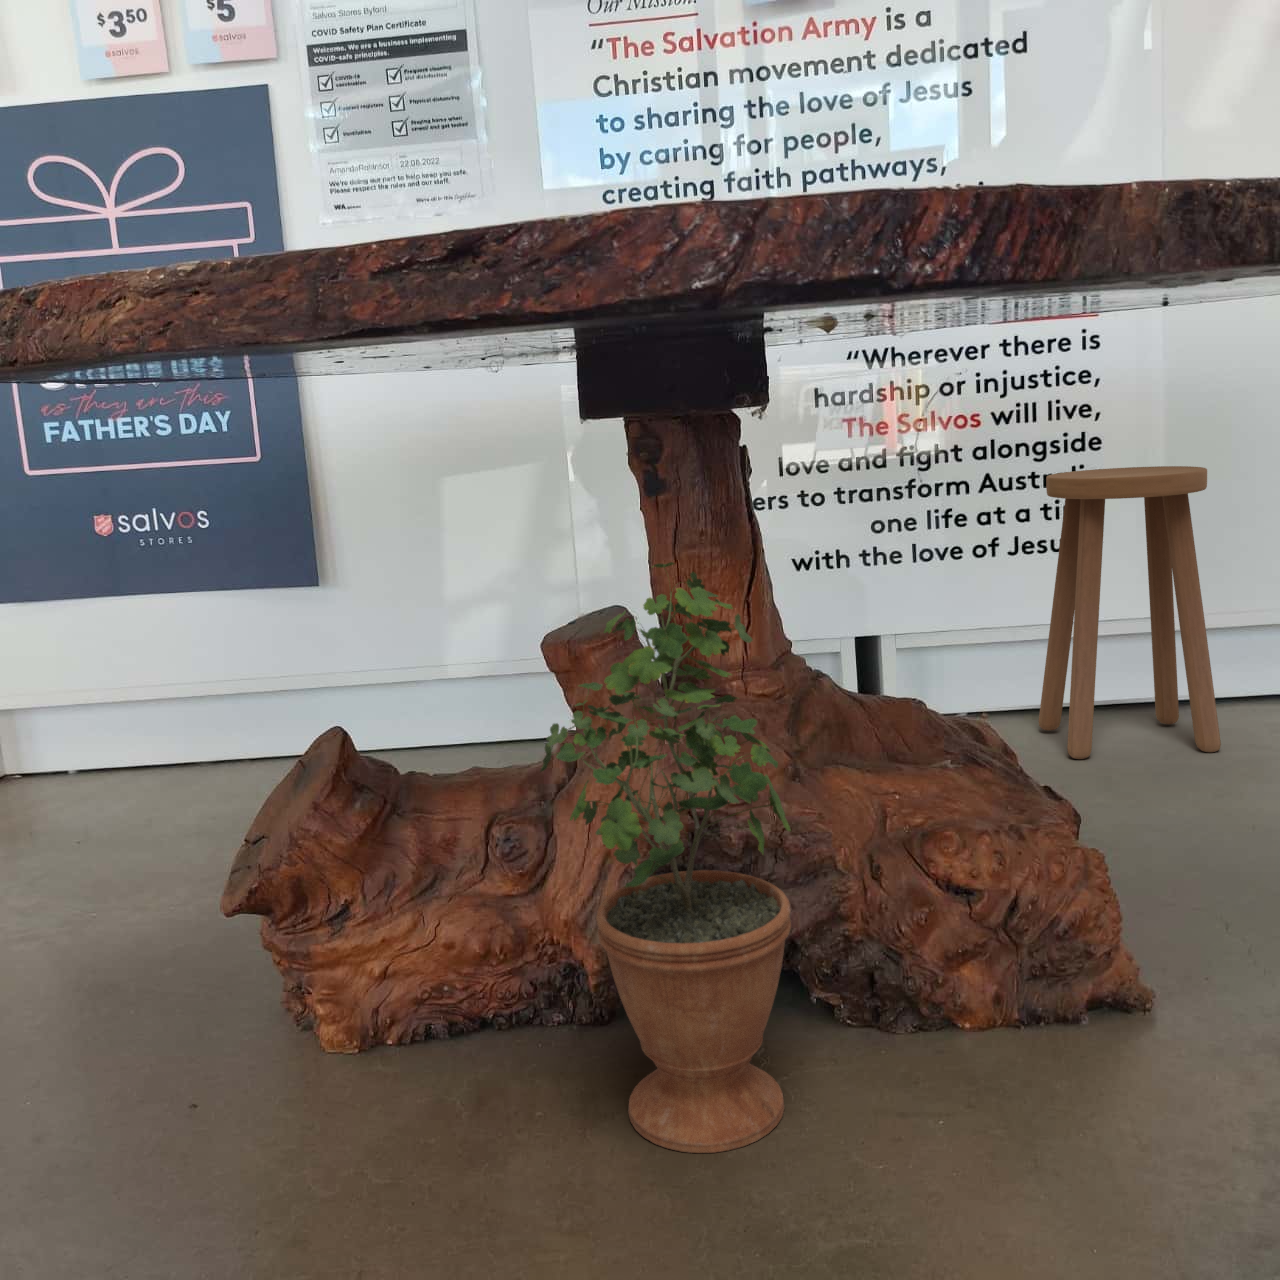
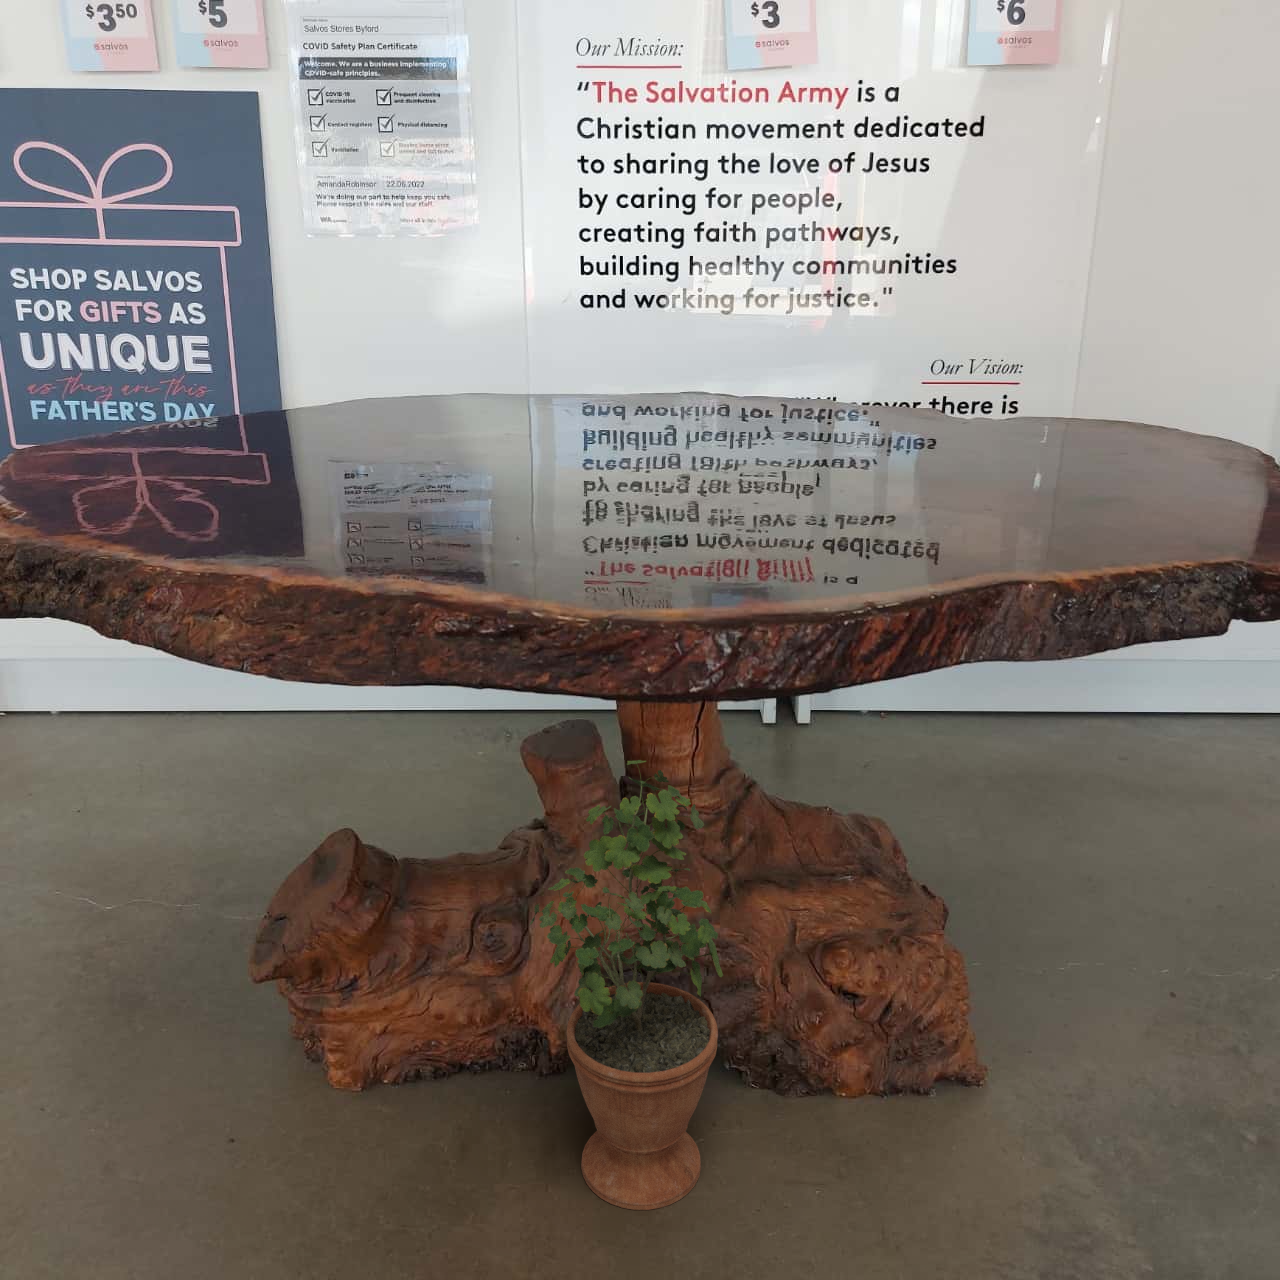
stool: present [1039,466,1221,759] -> none [930,519,1096,780]

